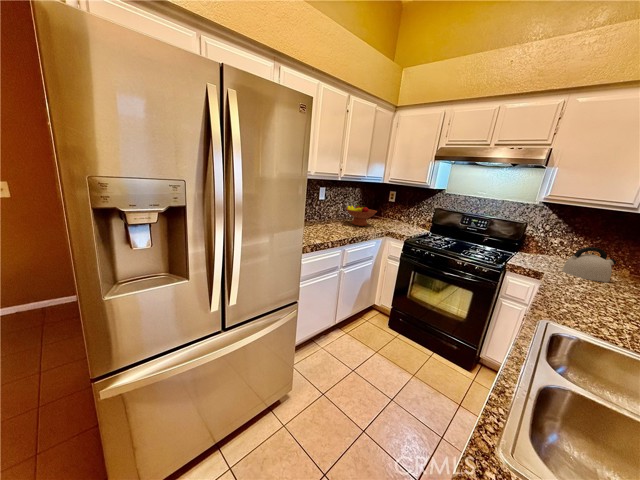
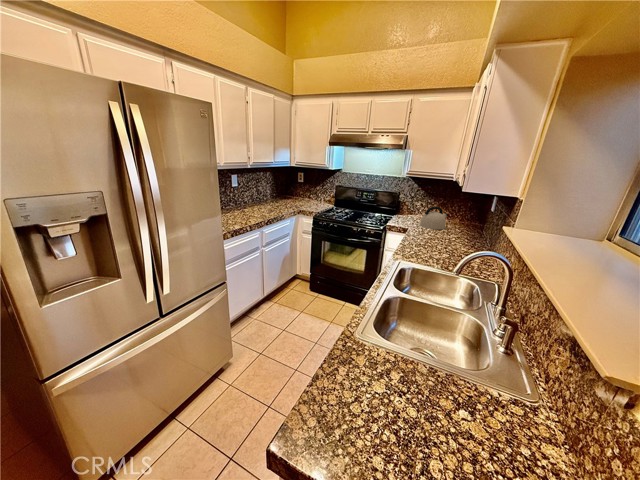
fruit bowl: present [346,204,377,226] -> none [259,188,288,207]

